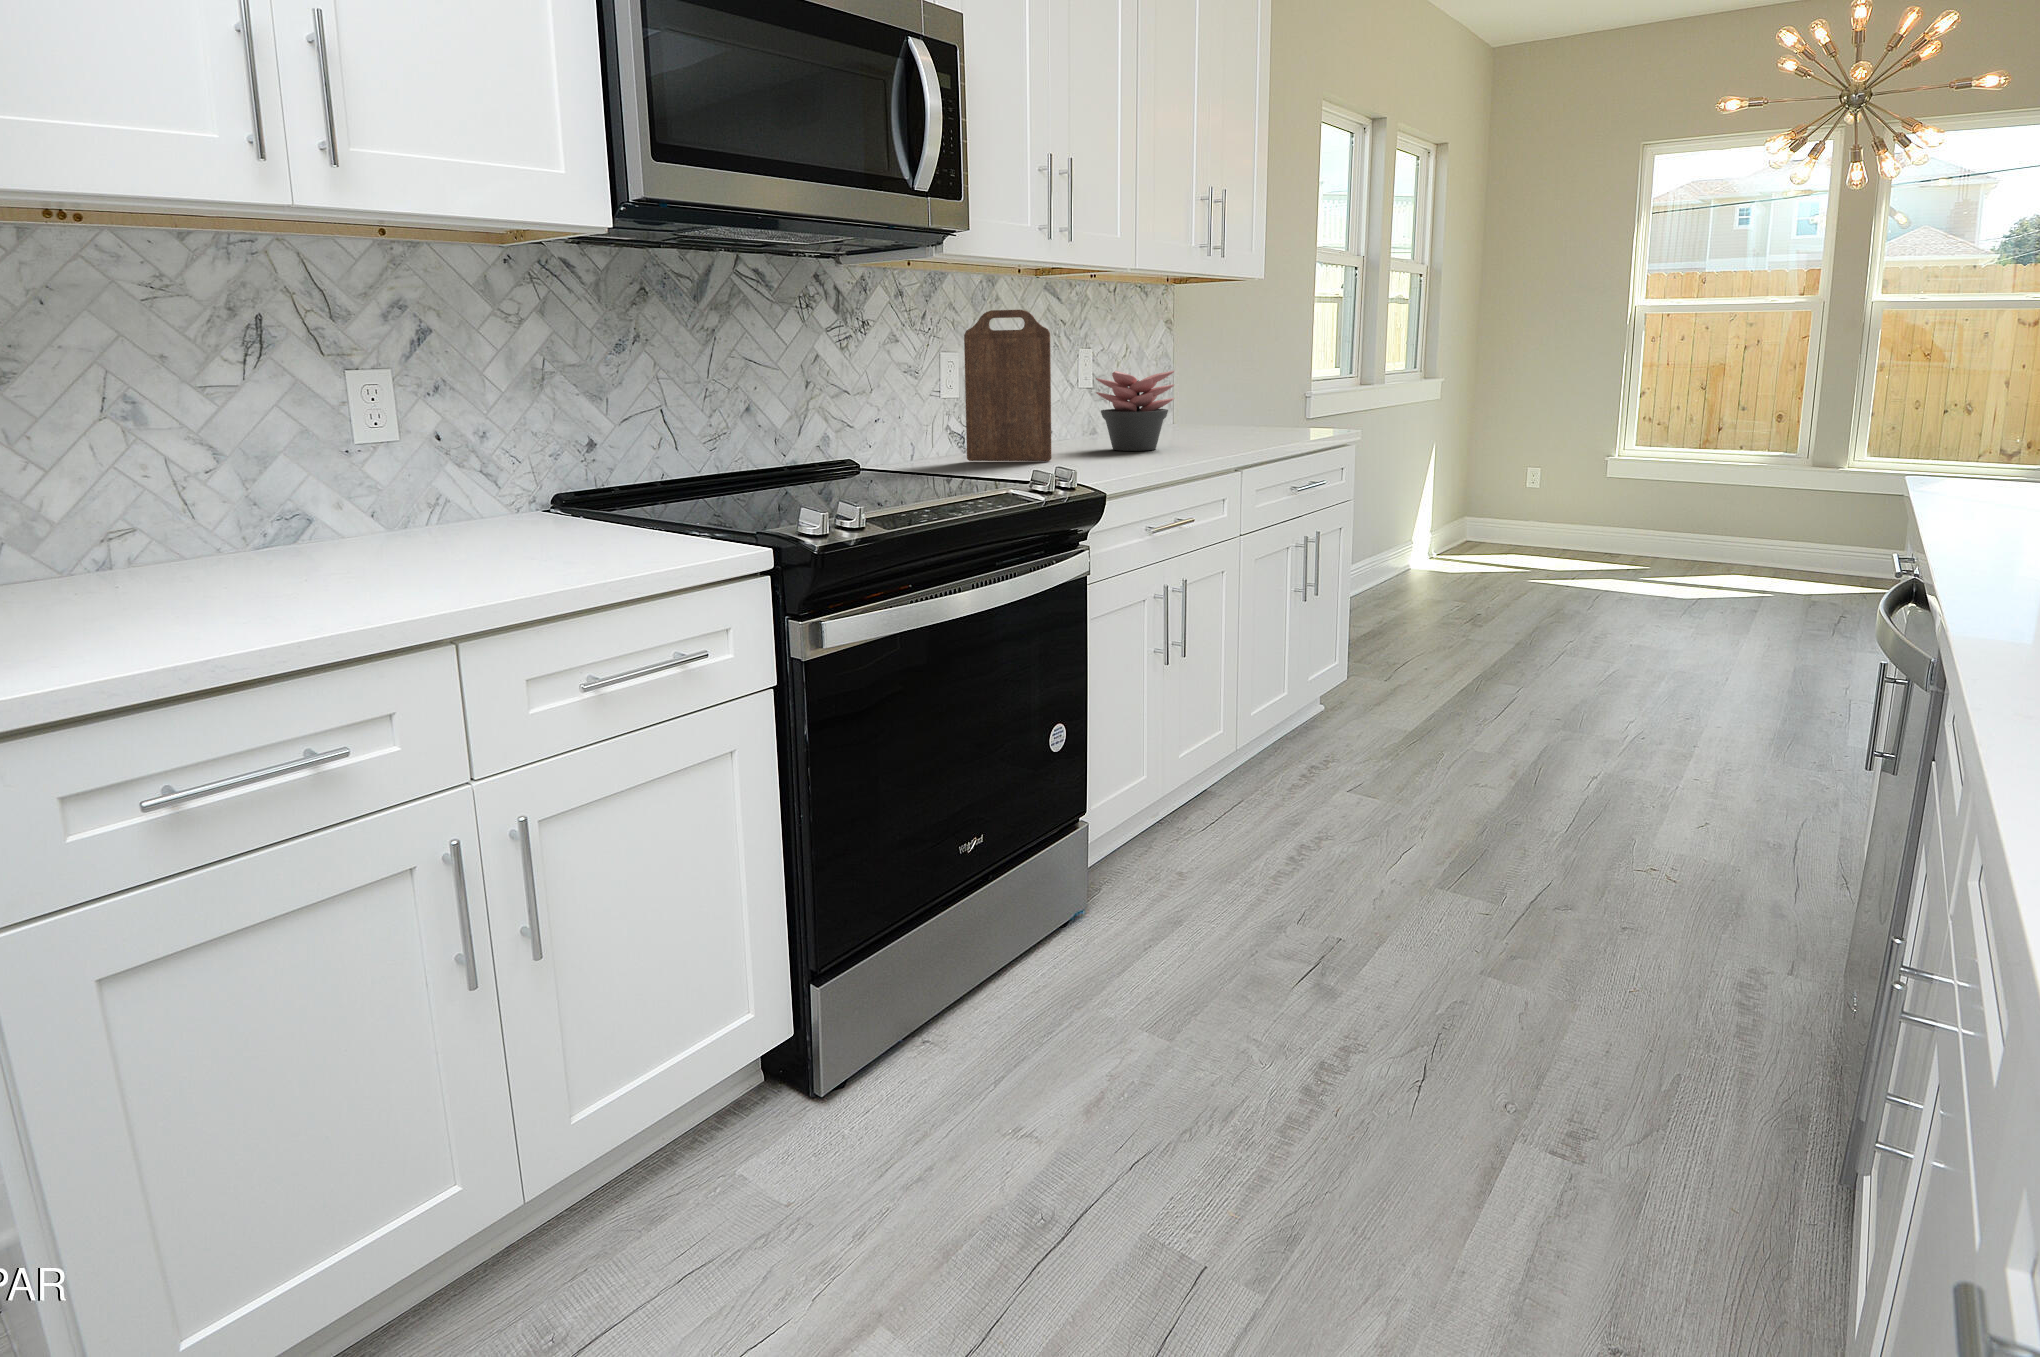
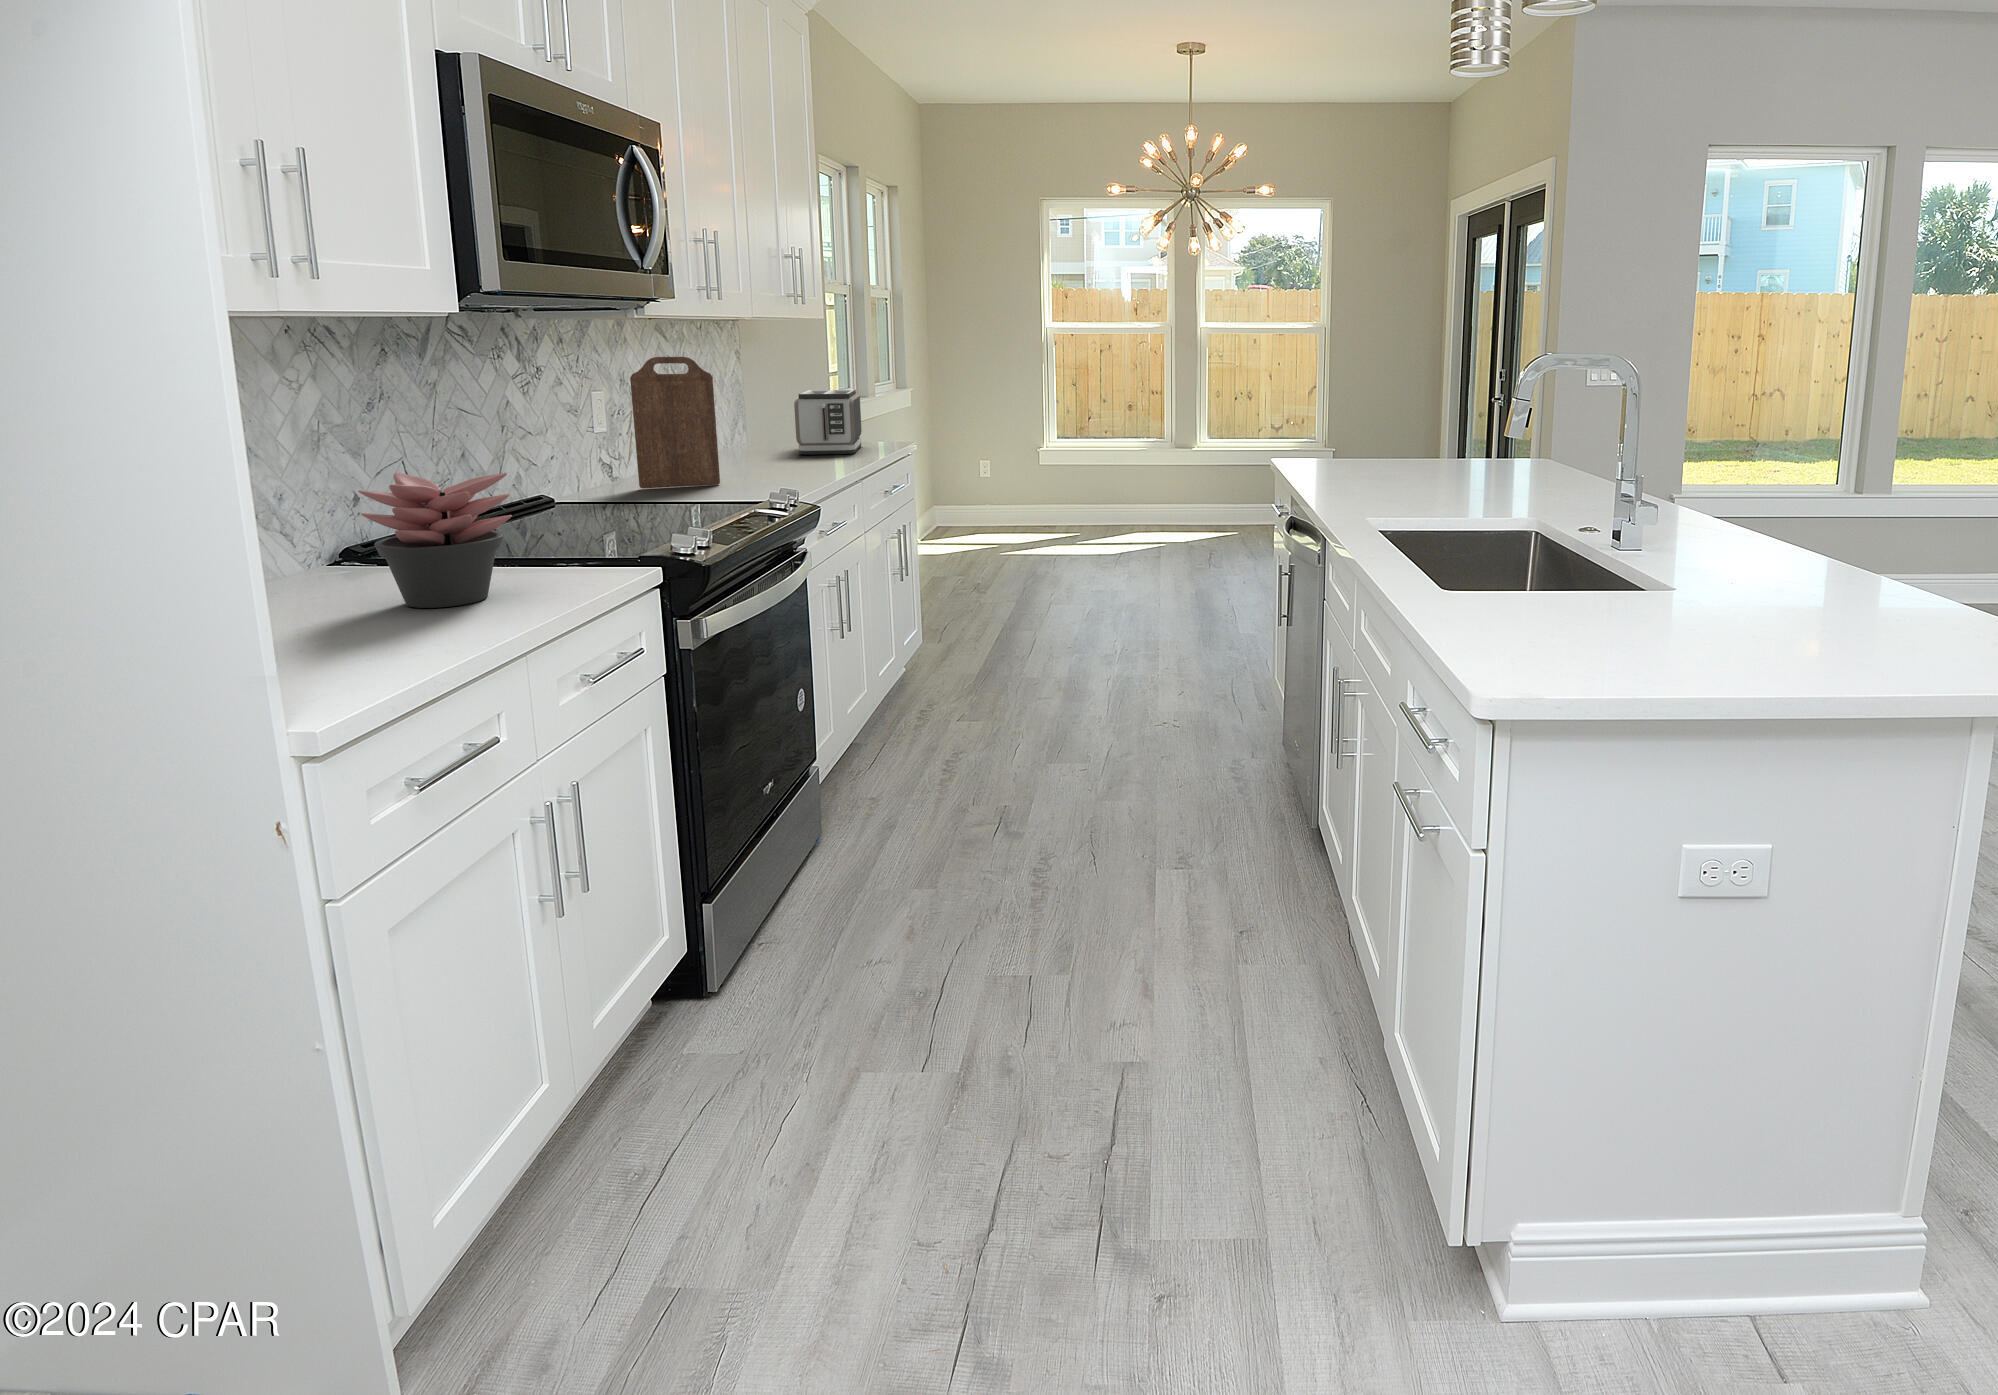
toaster: none [1197,363,1290,438] -> present [794,390,862,455]
succulent plant: present [1096,371,1174,451] -> present [358,473,512,608]

